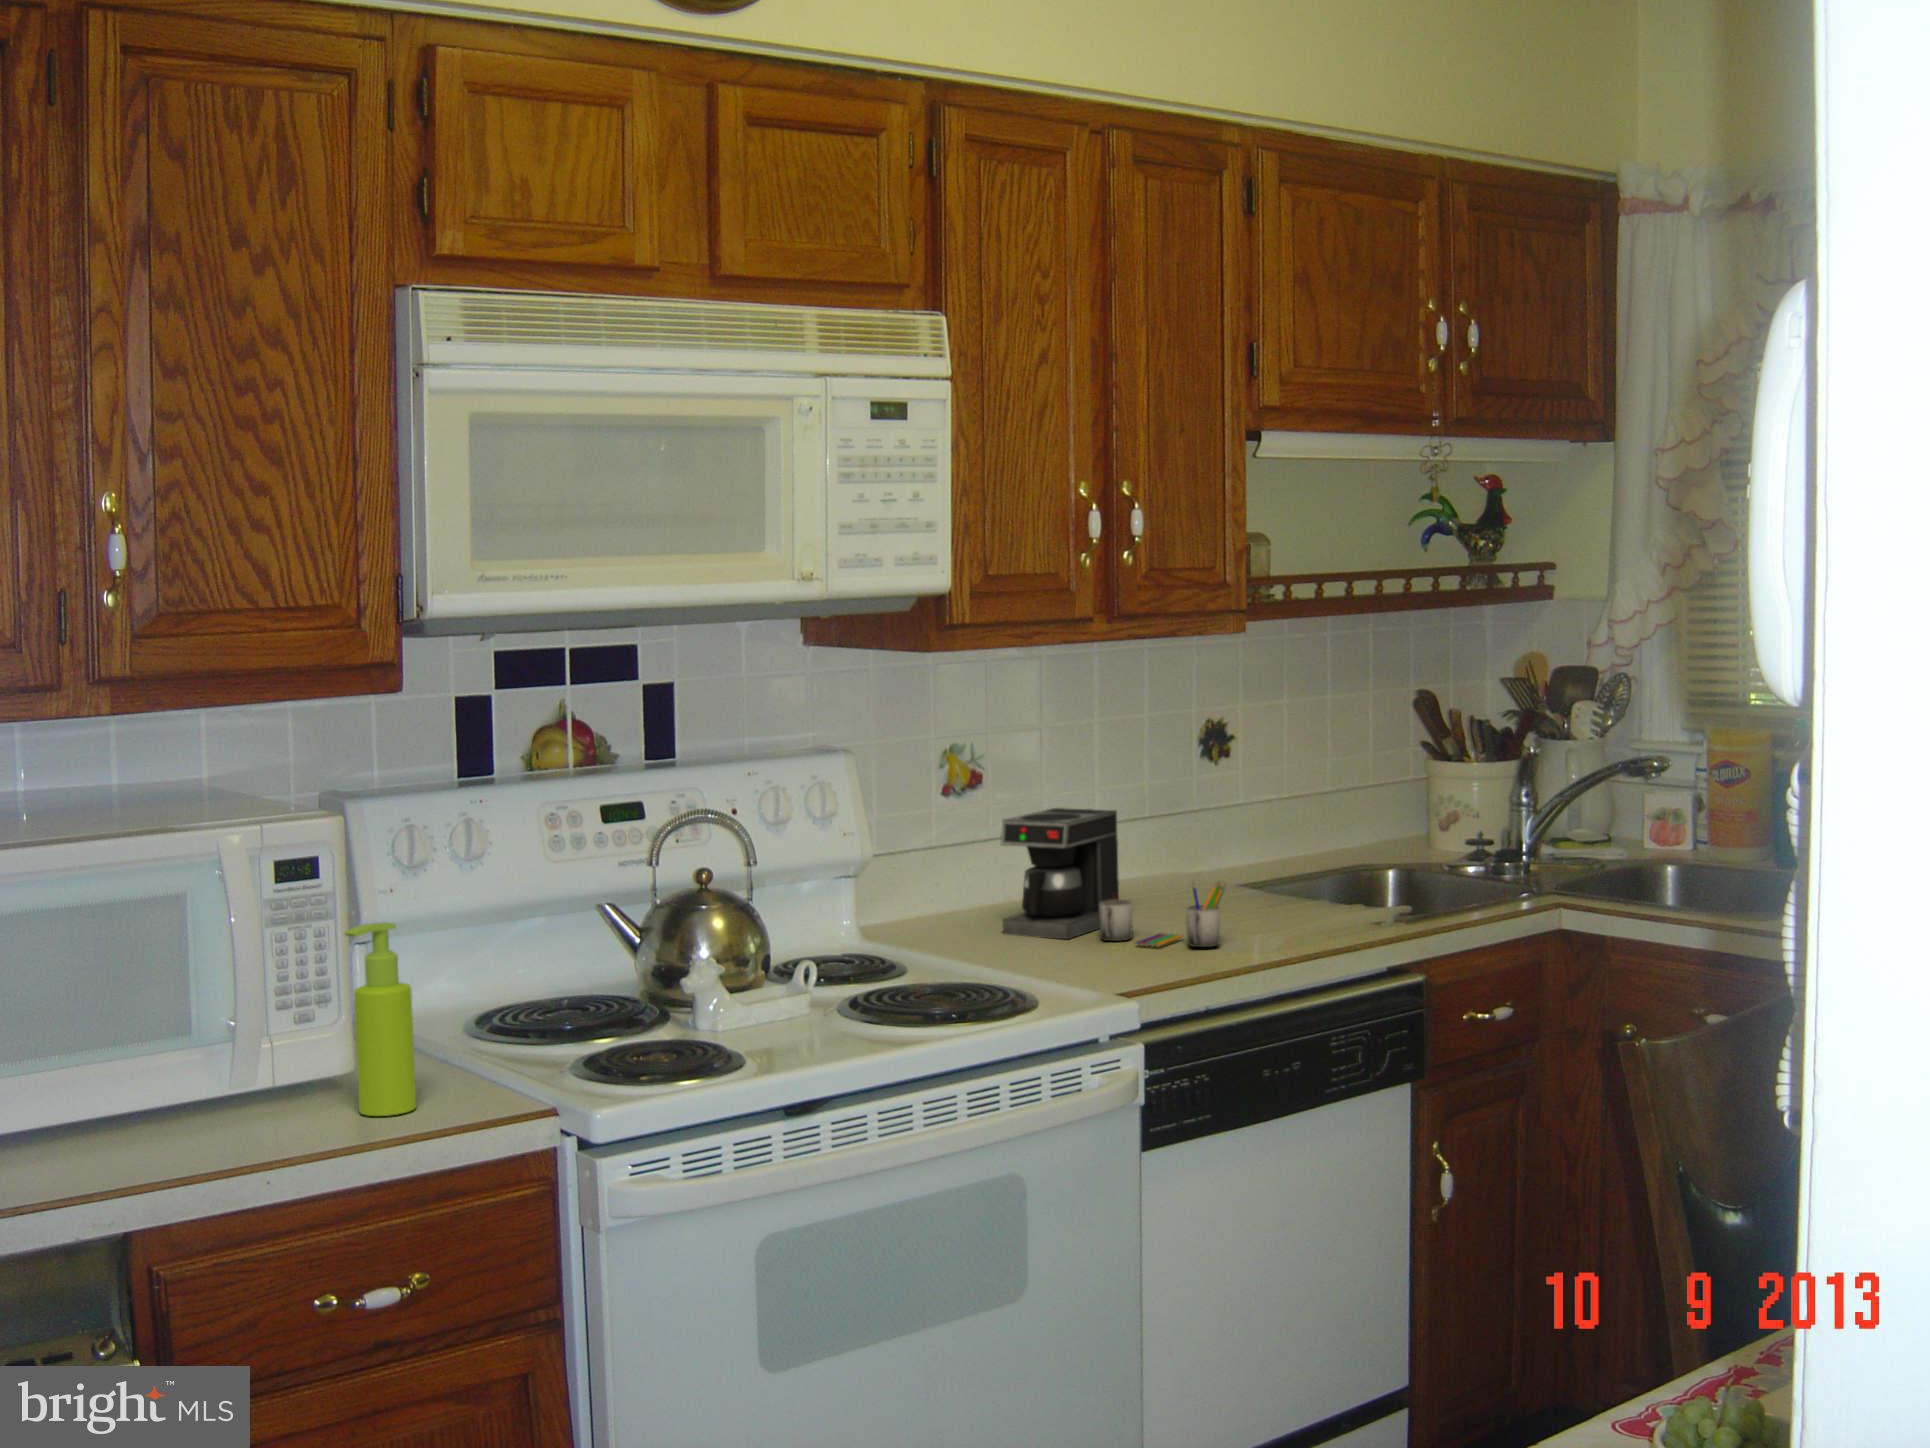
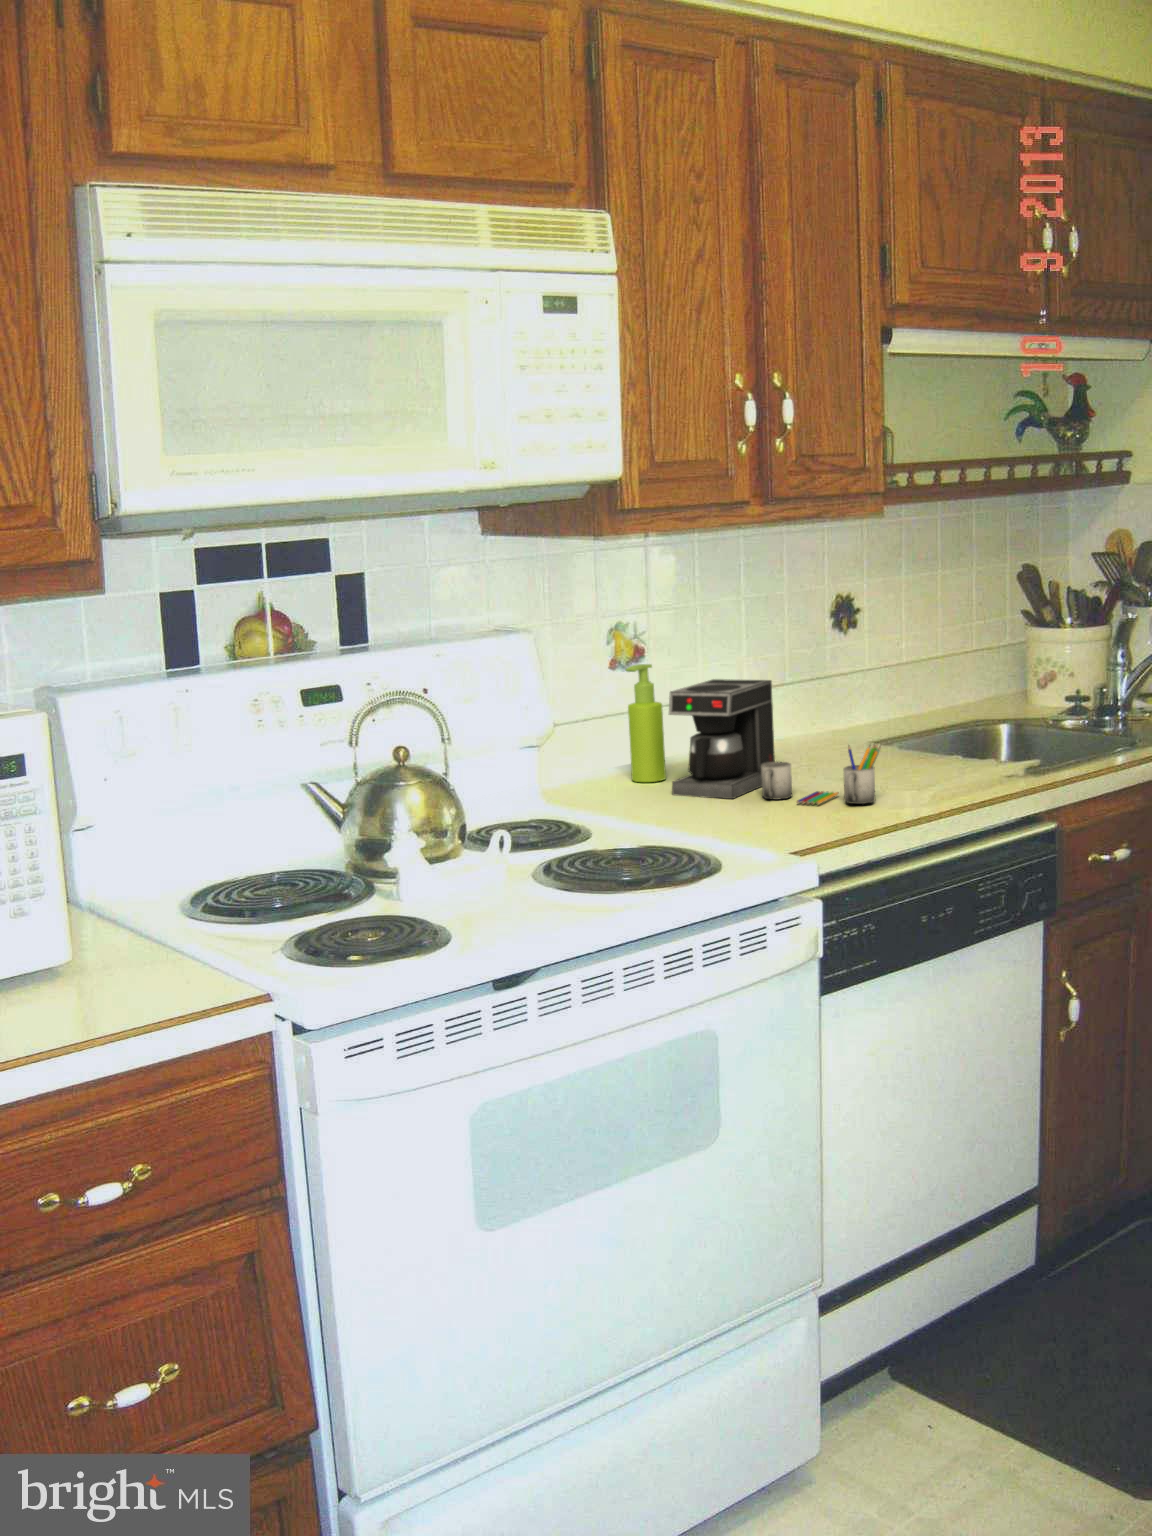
soap dispenser: present [345,923,416,1116] -> present [626,664,666,782]

